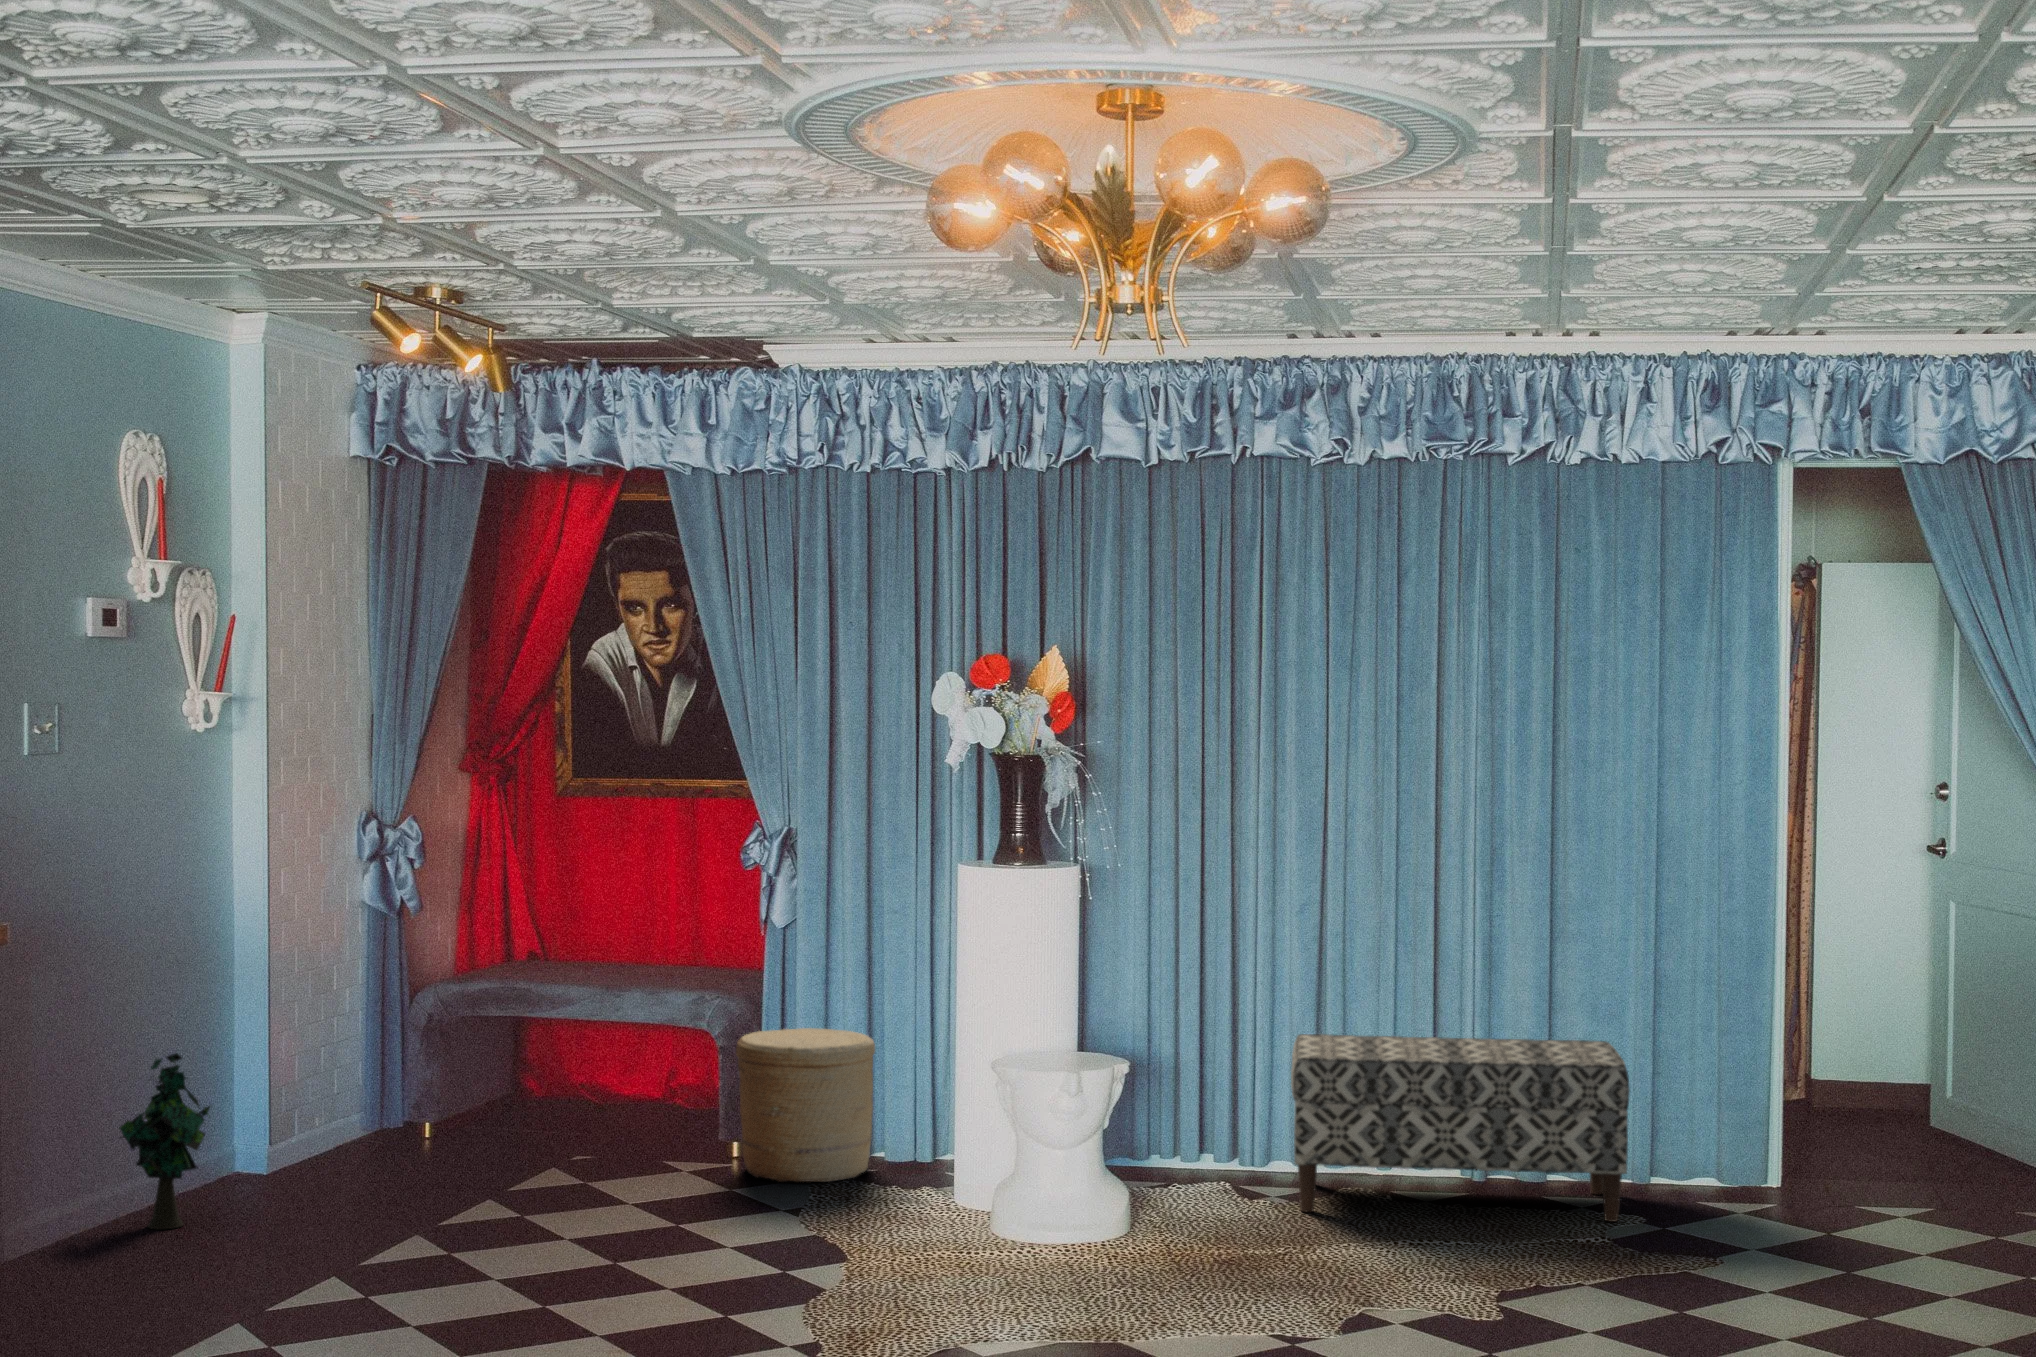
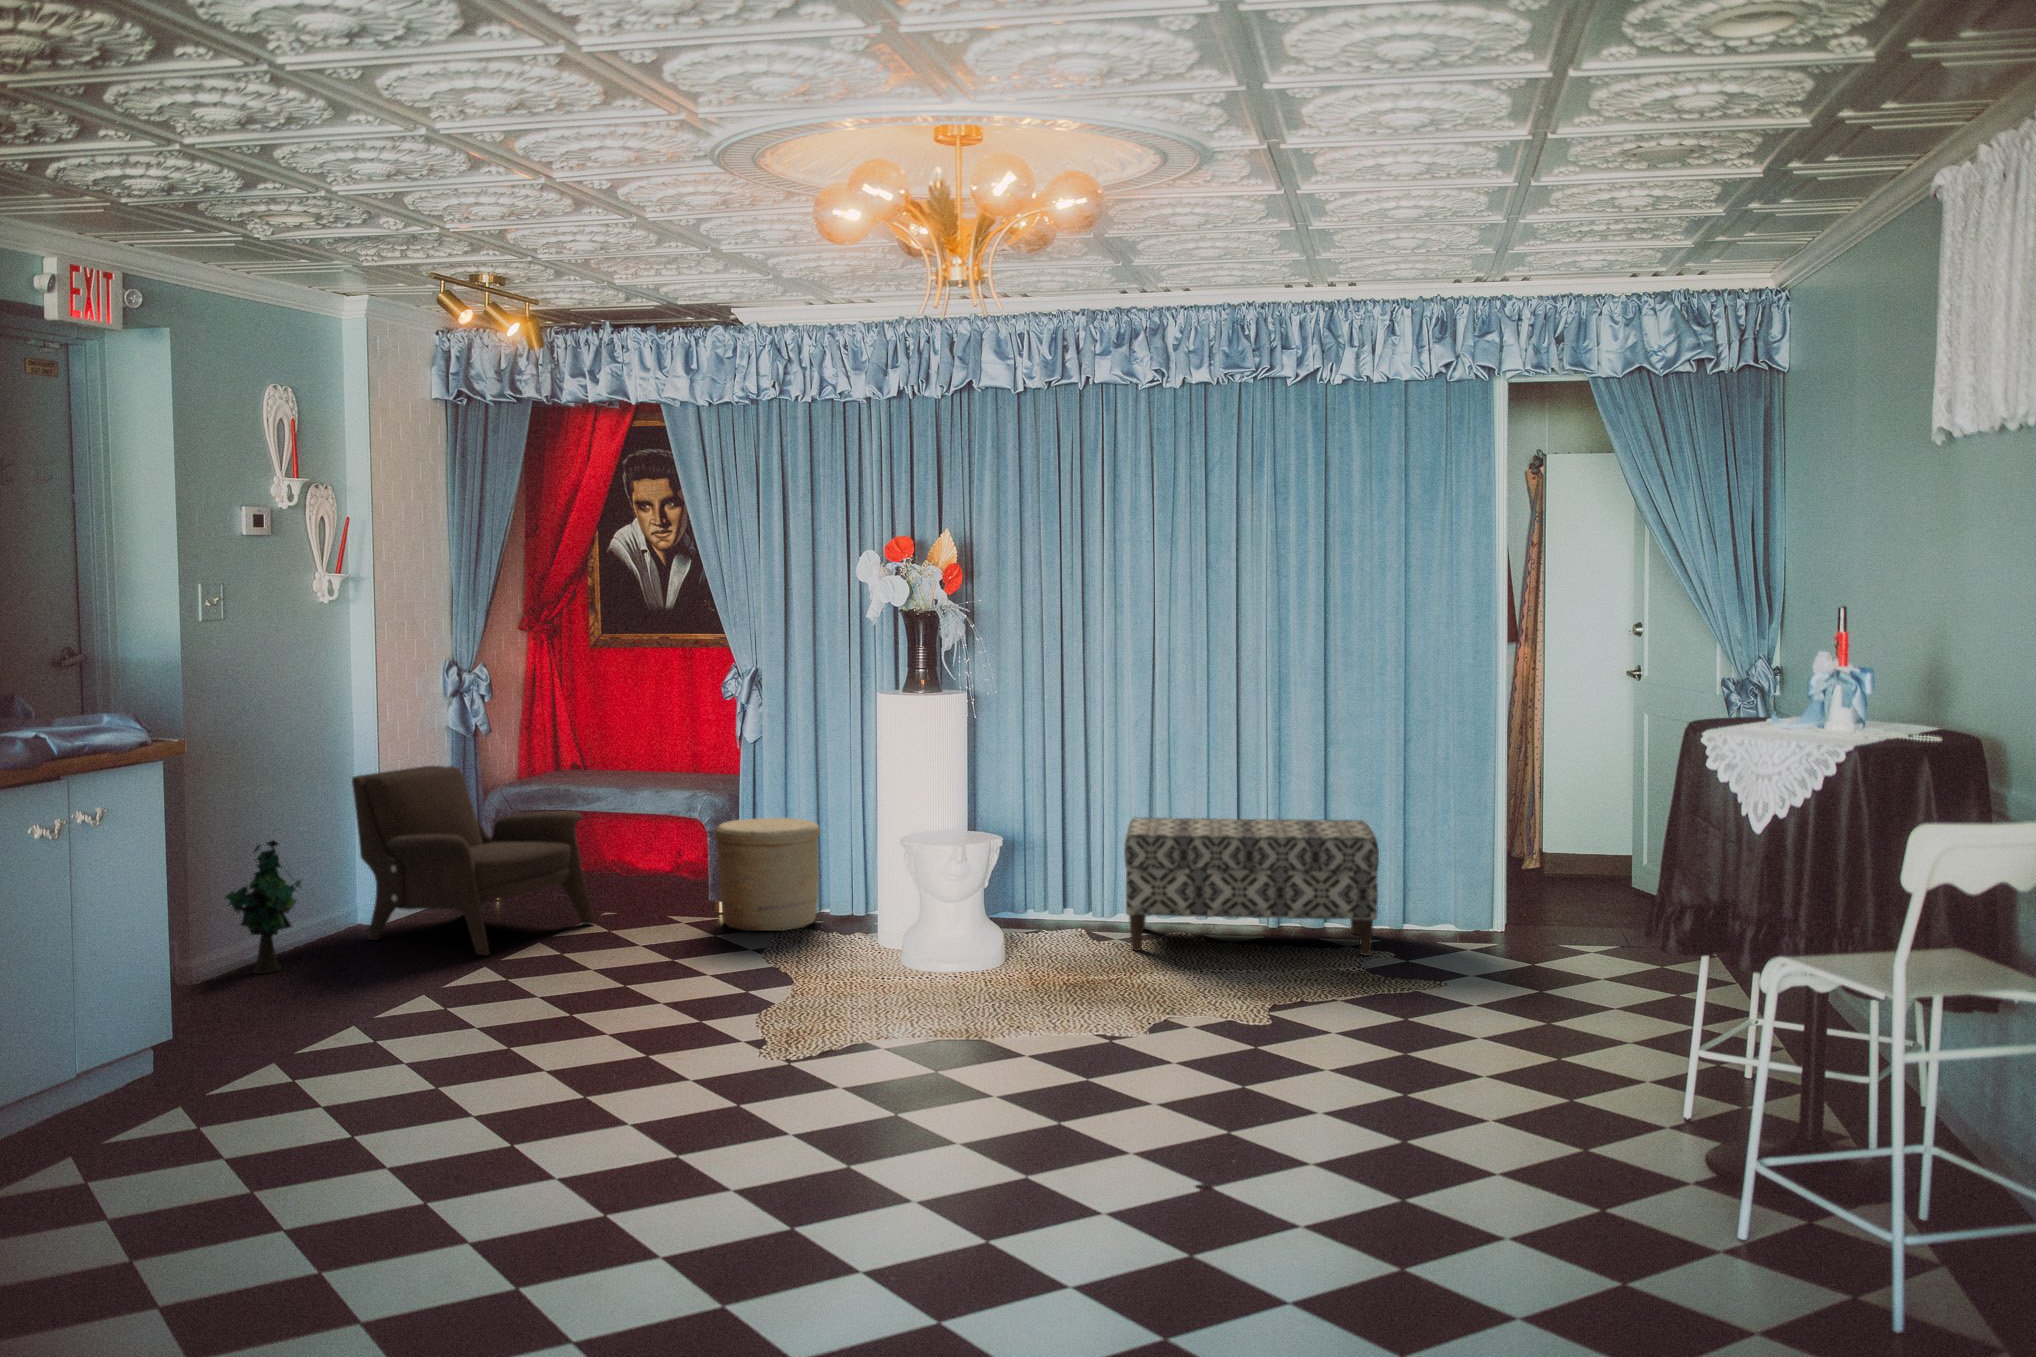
armchair: none [256,953,571,1209] -> present [352,766,594,955]

